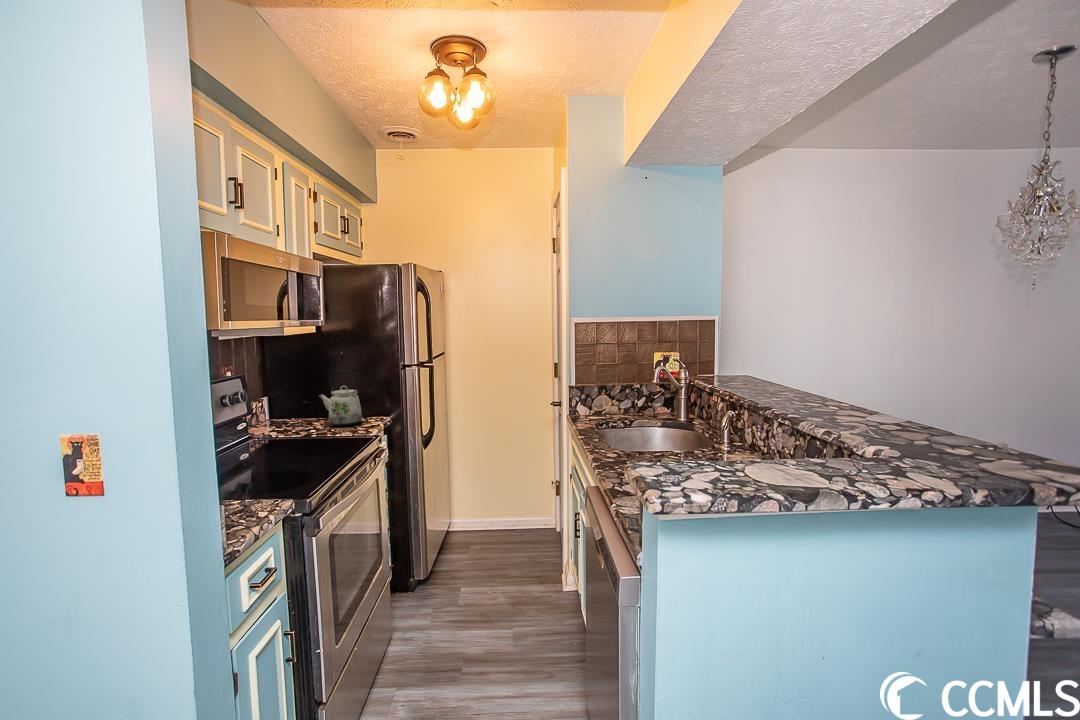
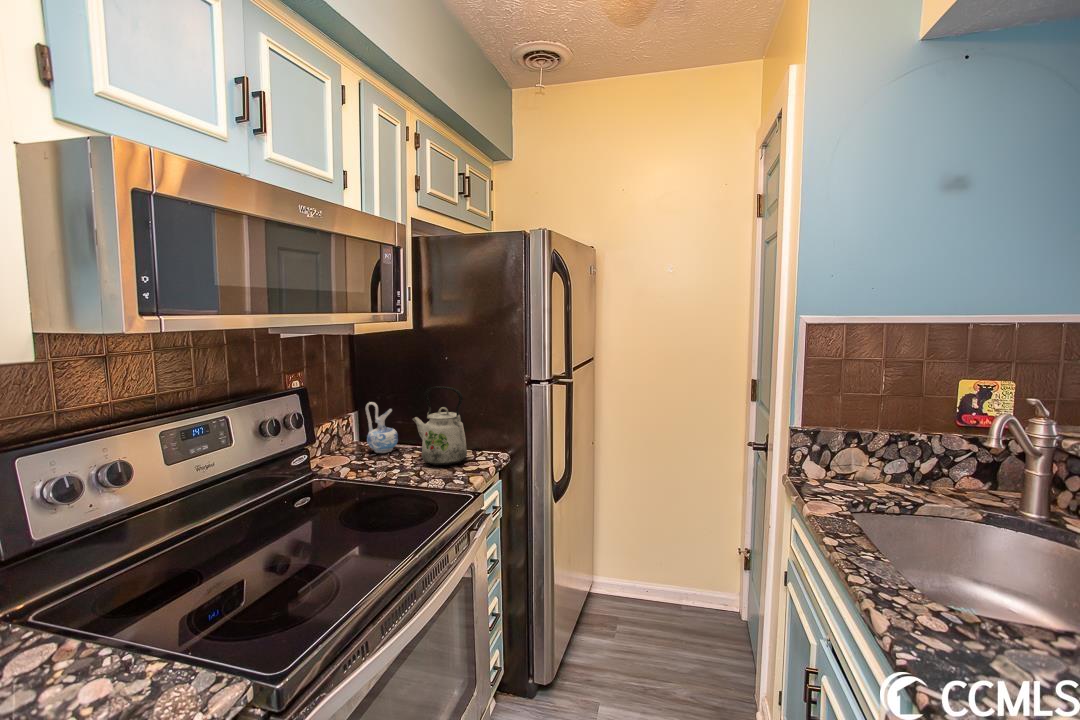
ceramic pitcher: none [278,387,305,424] -> present [366,402,398,453]

